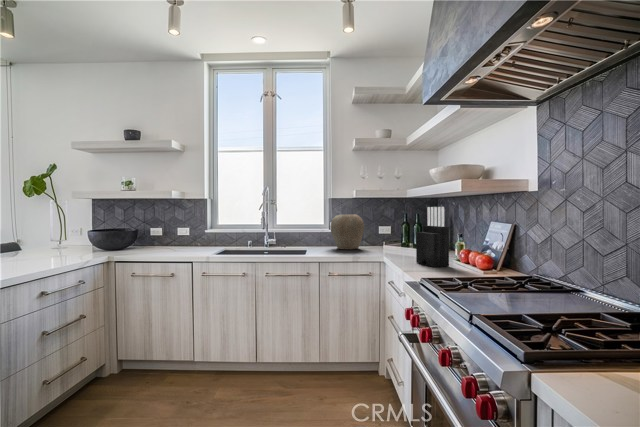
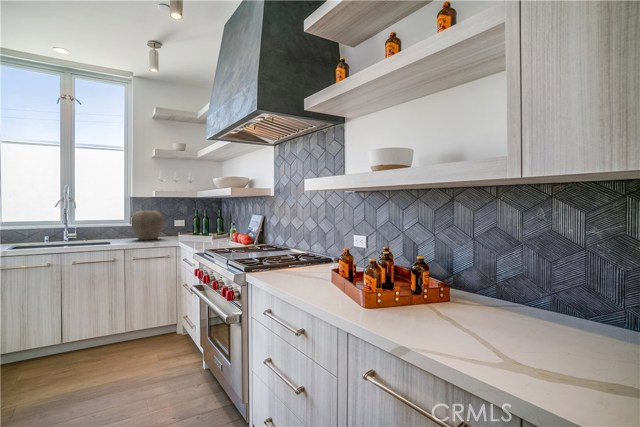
knife block: present [416,207,449,267] -> none [205,205,226,244]

